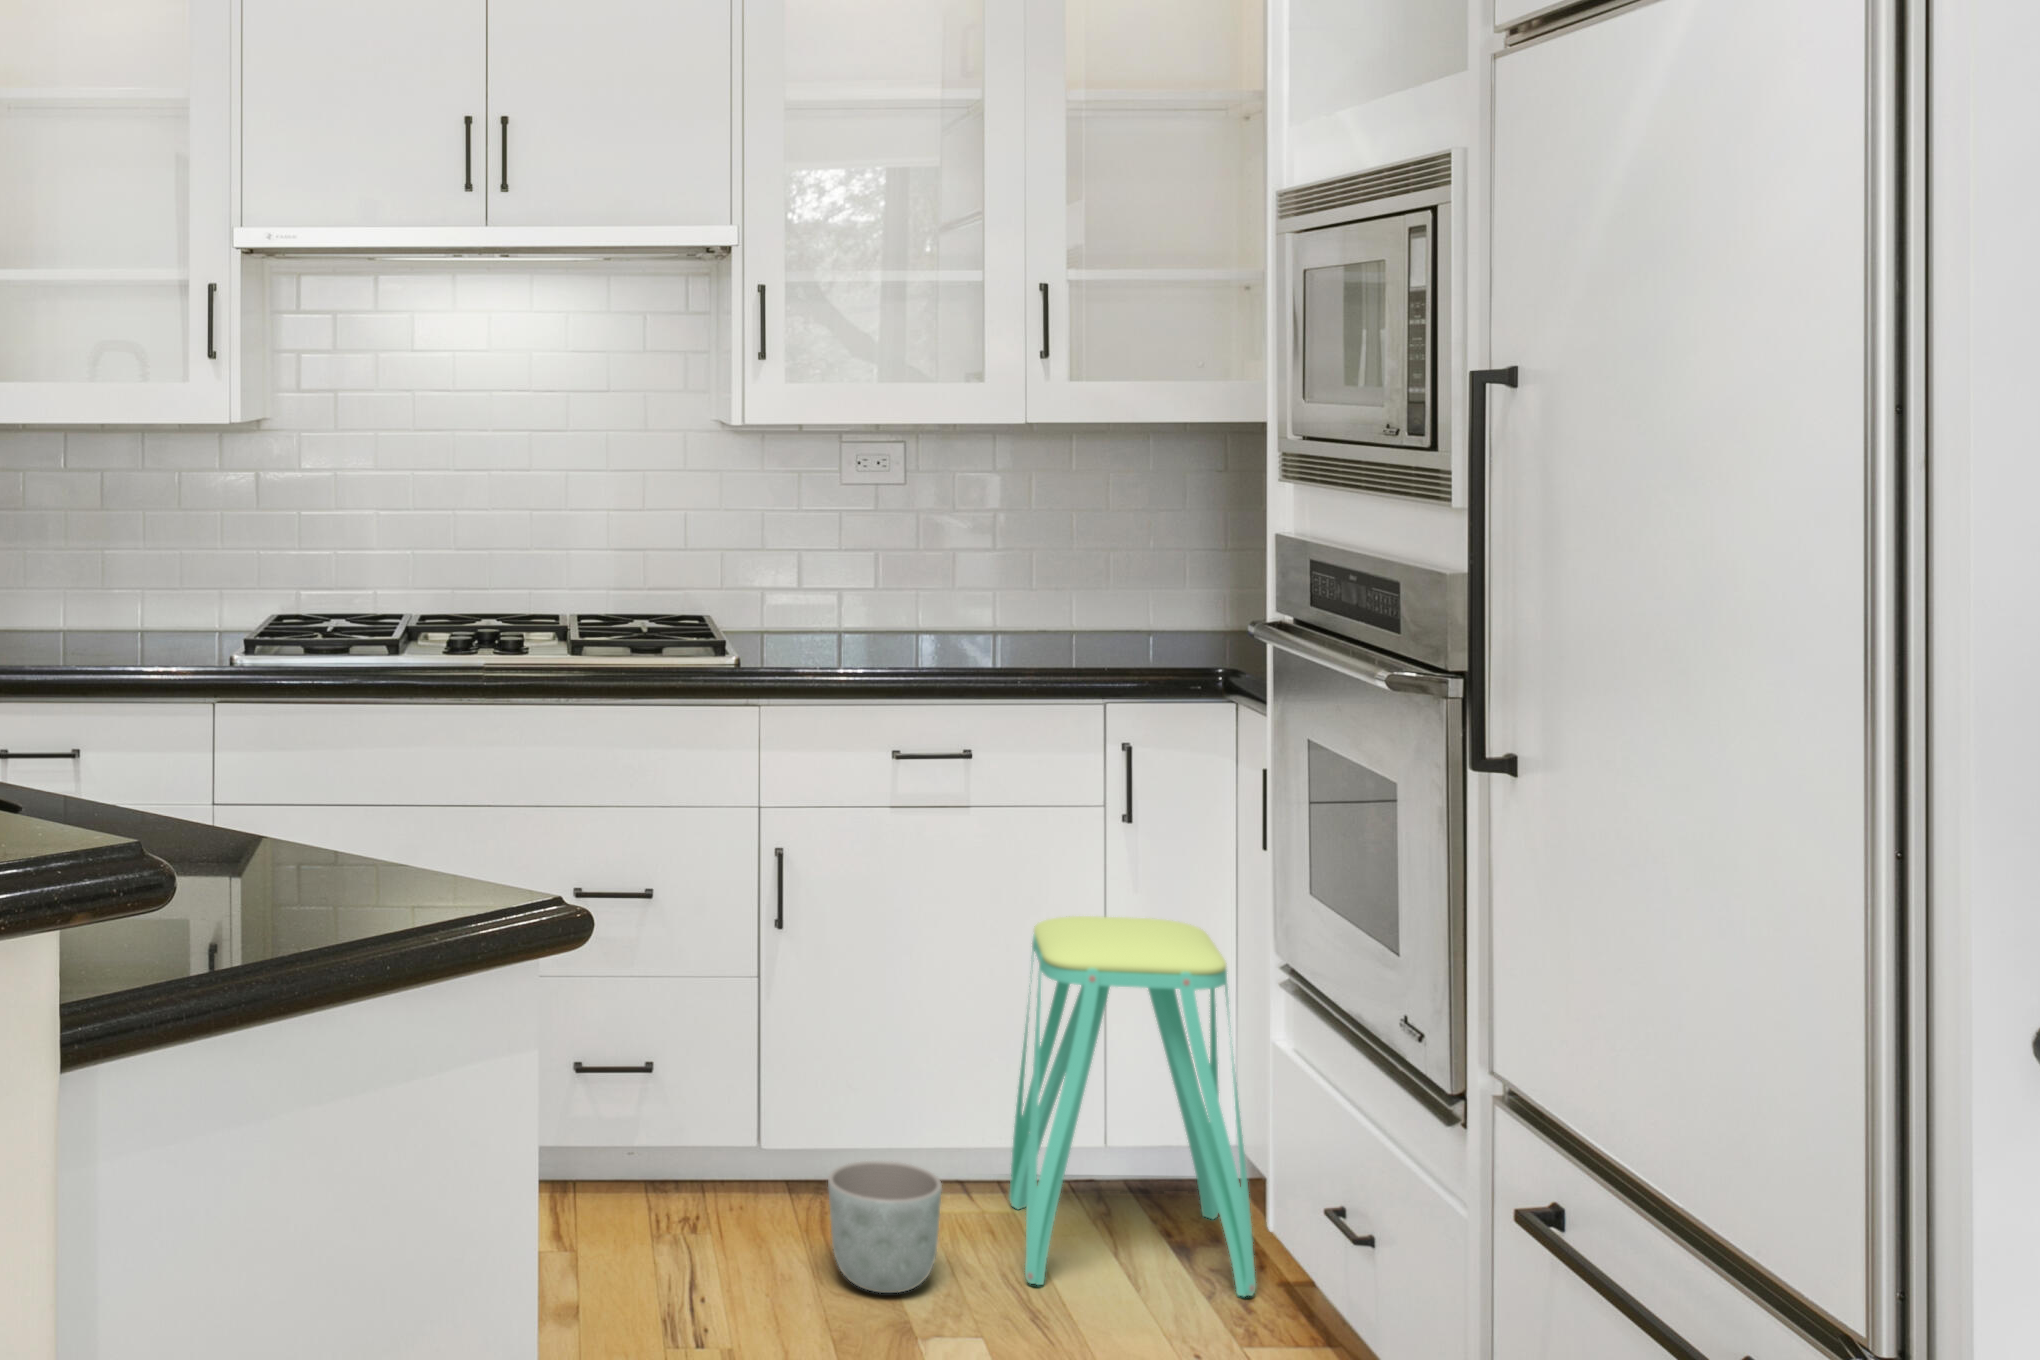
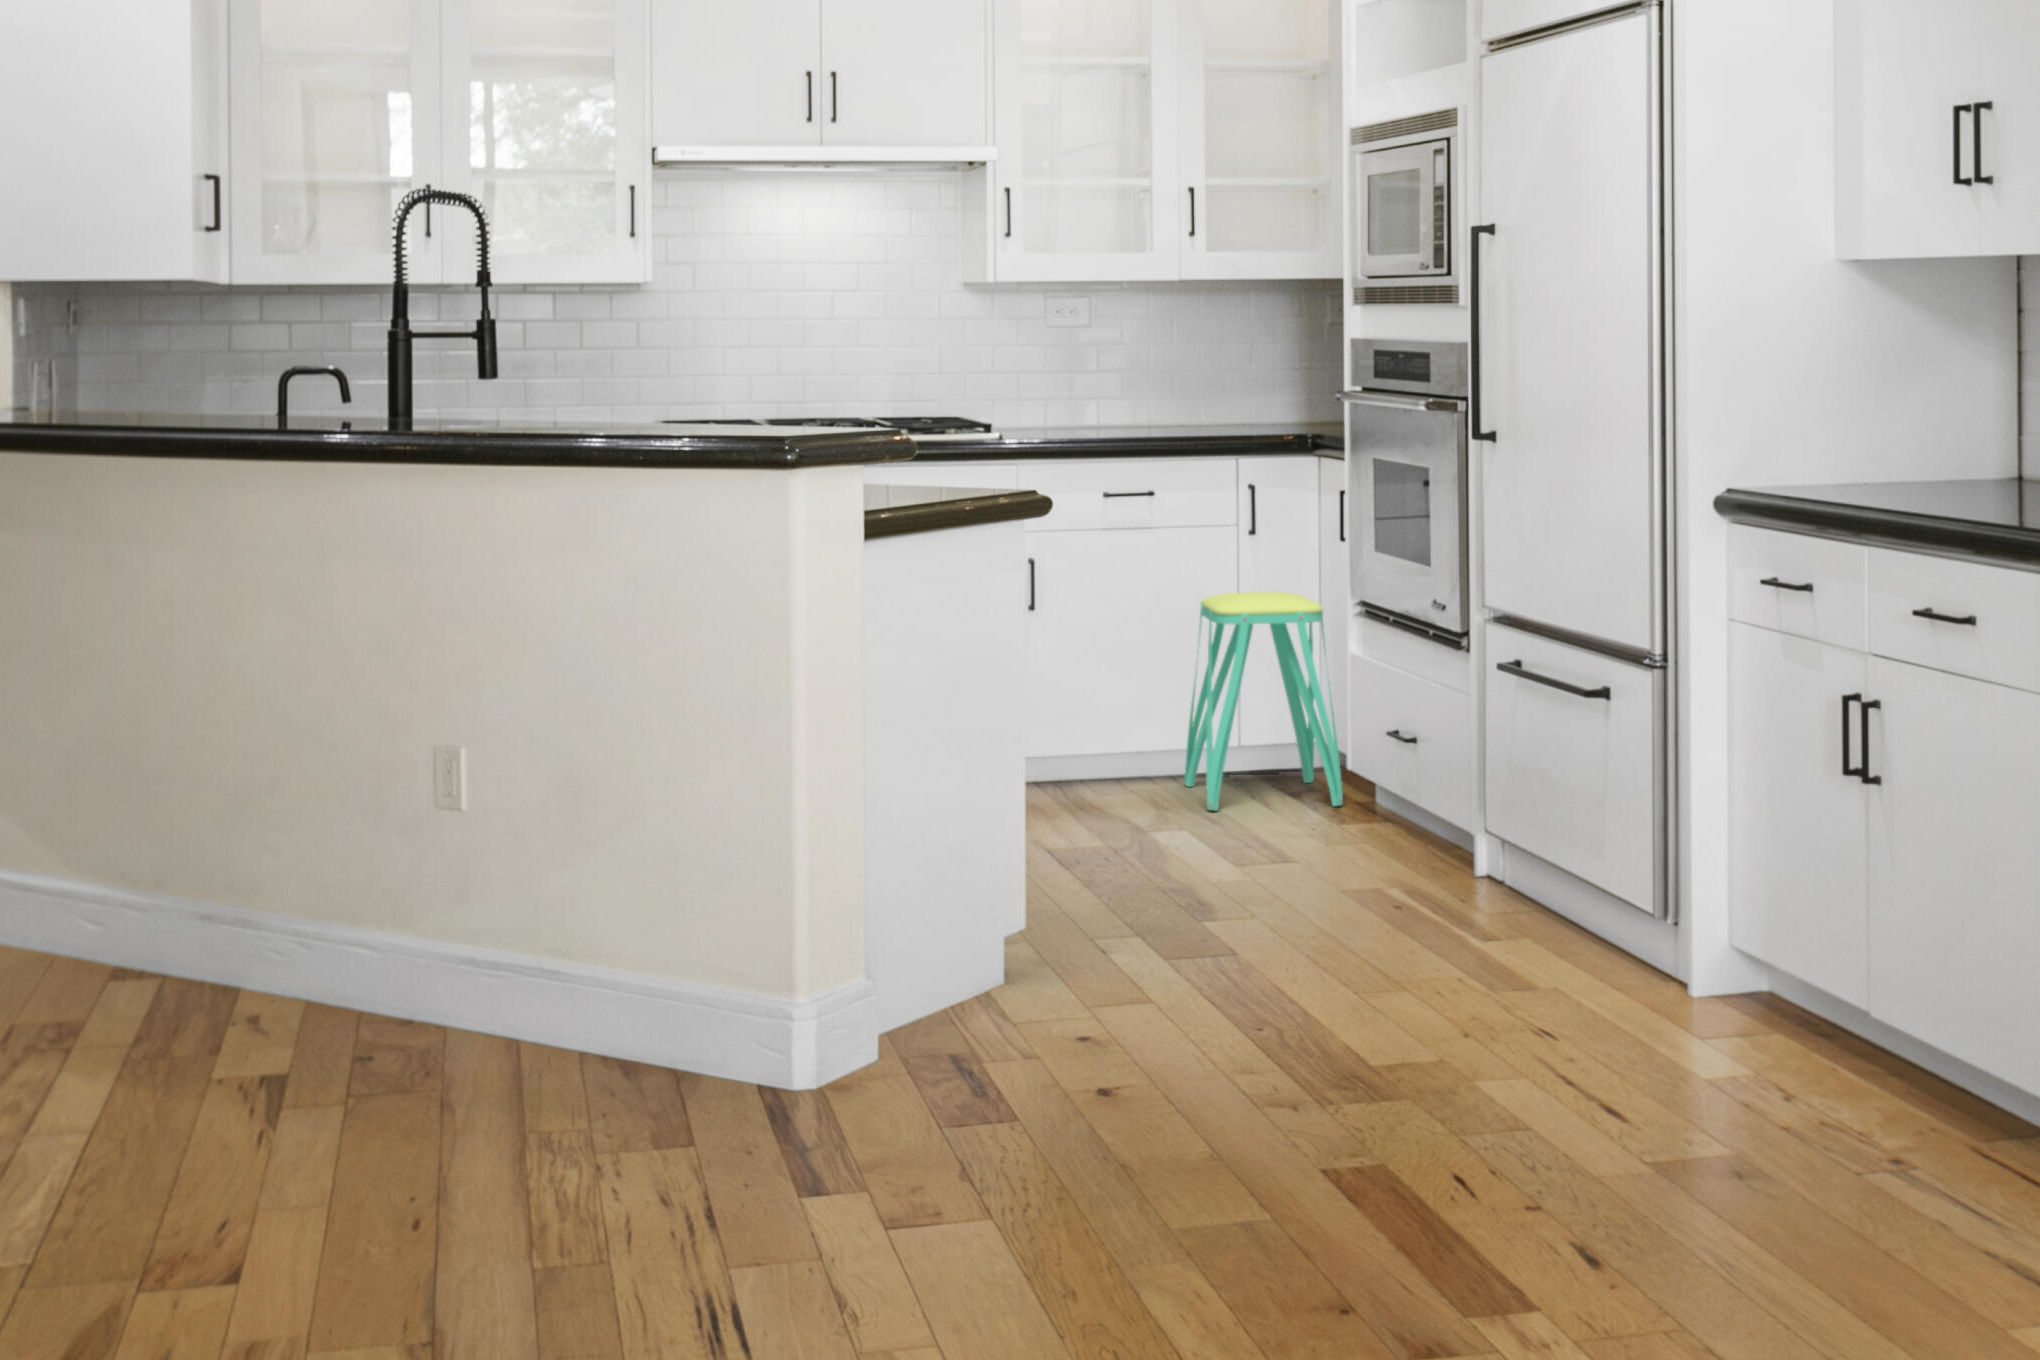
planter: present [828,1161,942,1293] -> none [1086,746,1157,819]

